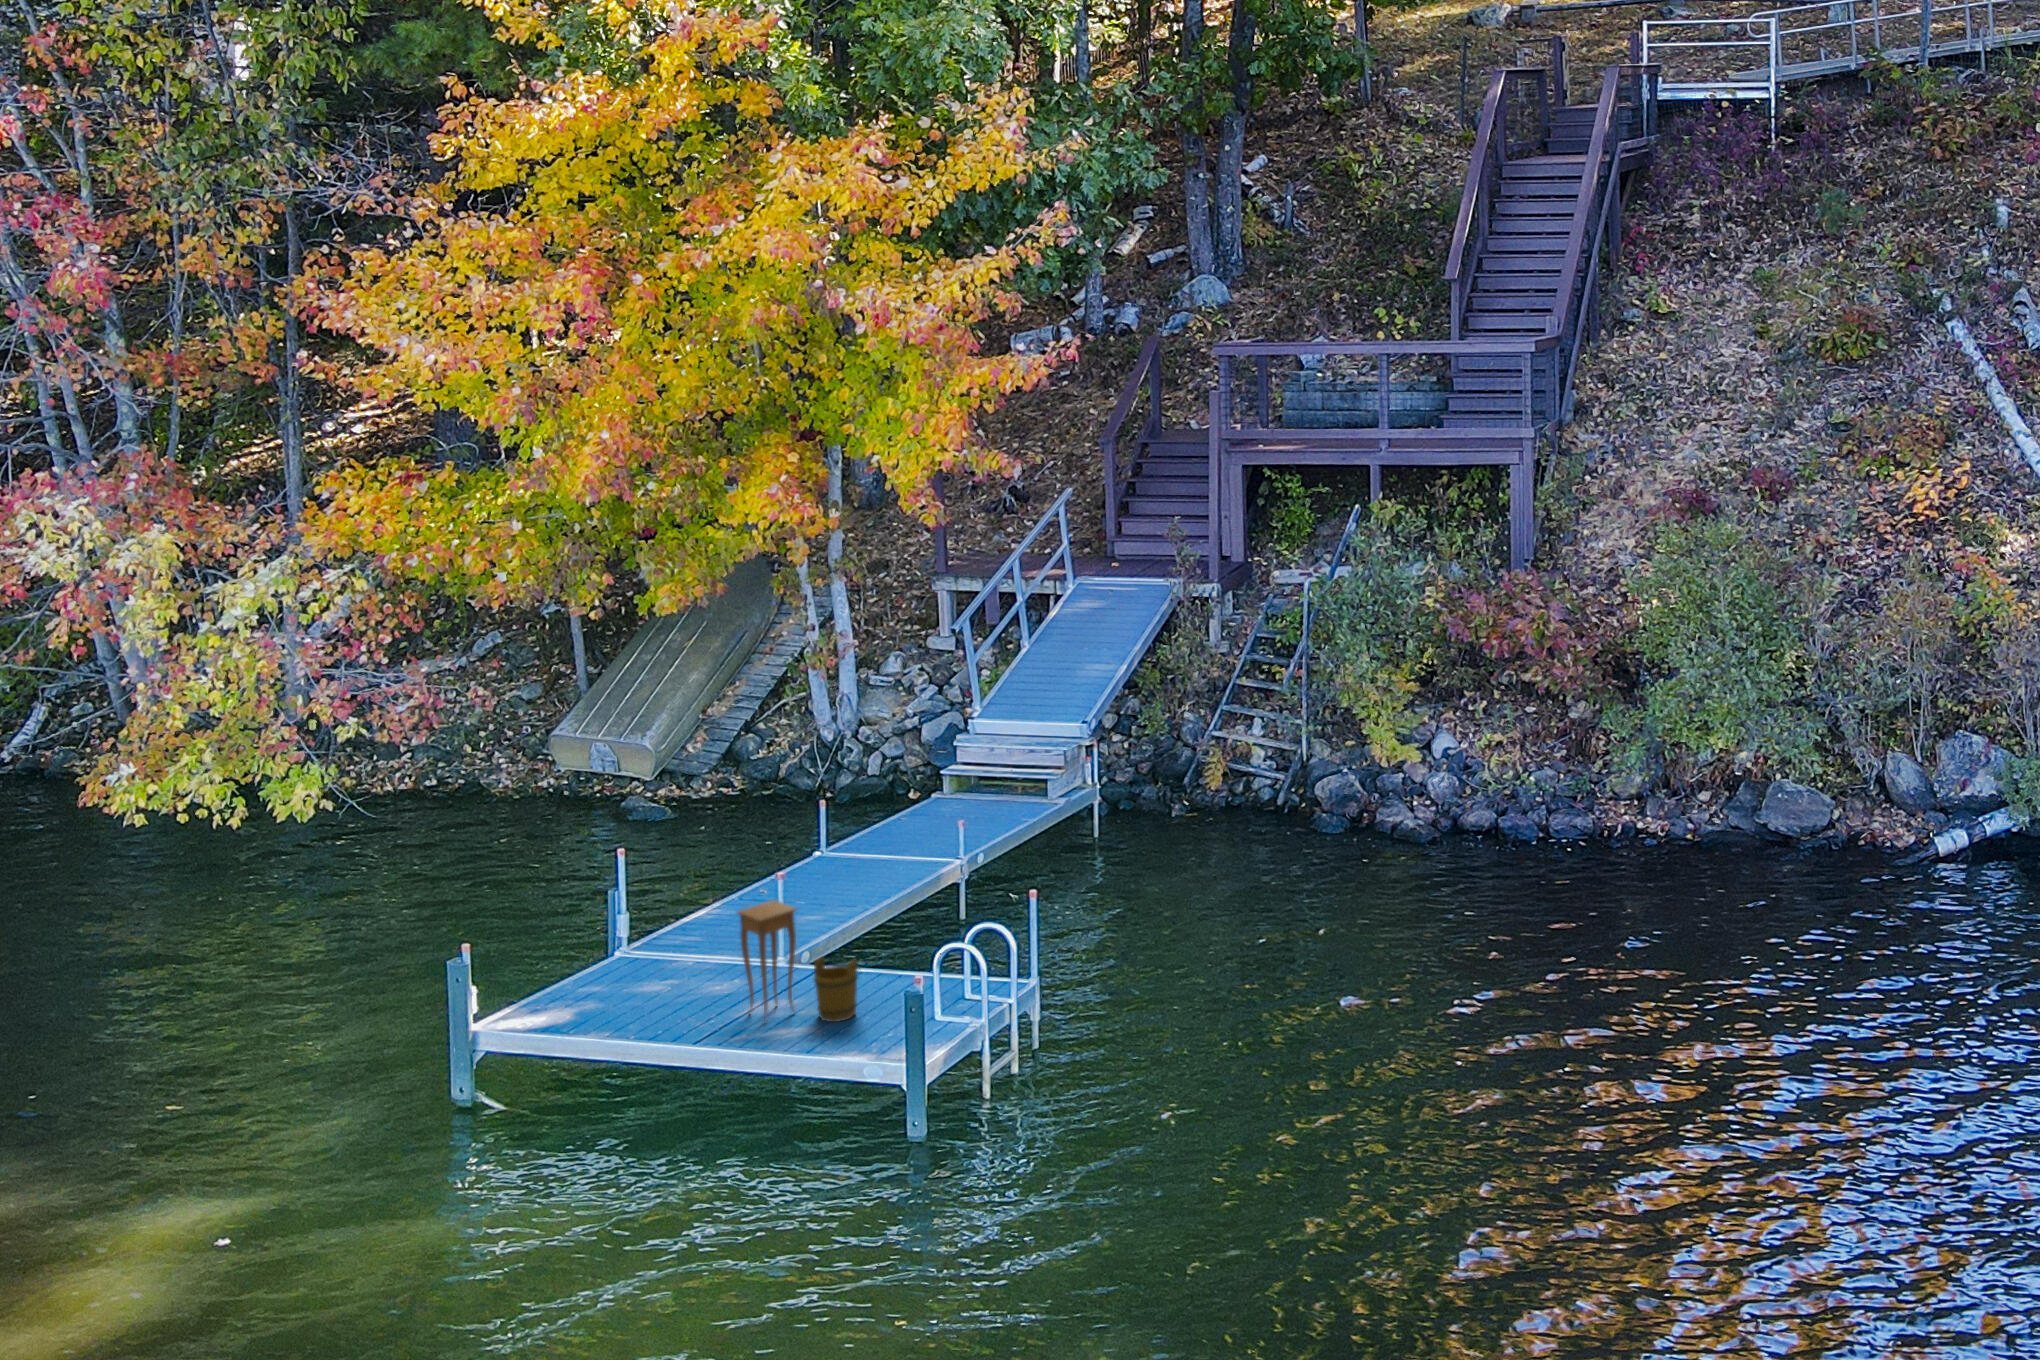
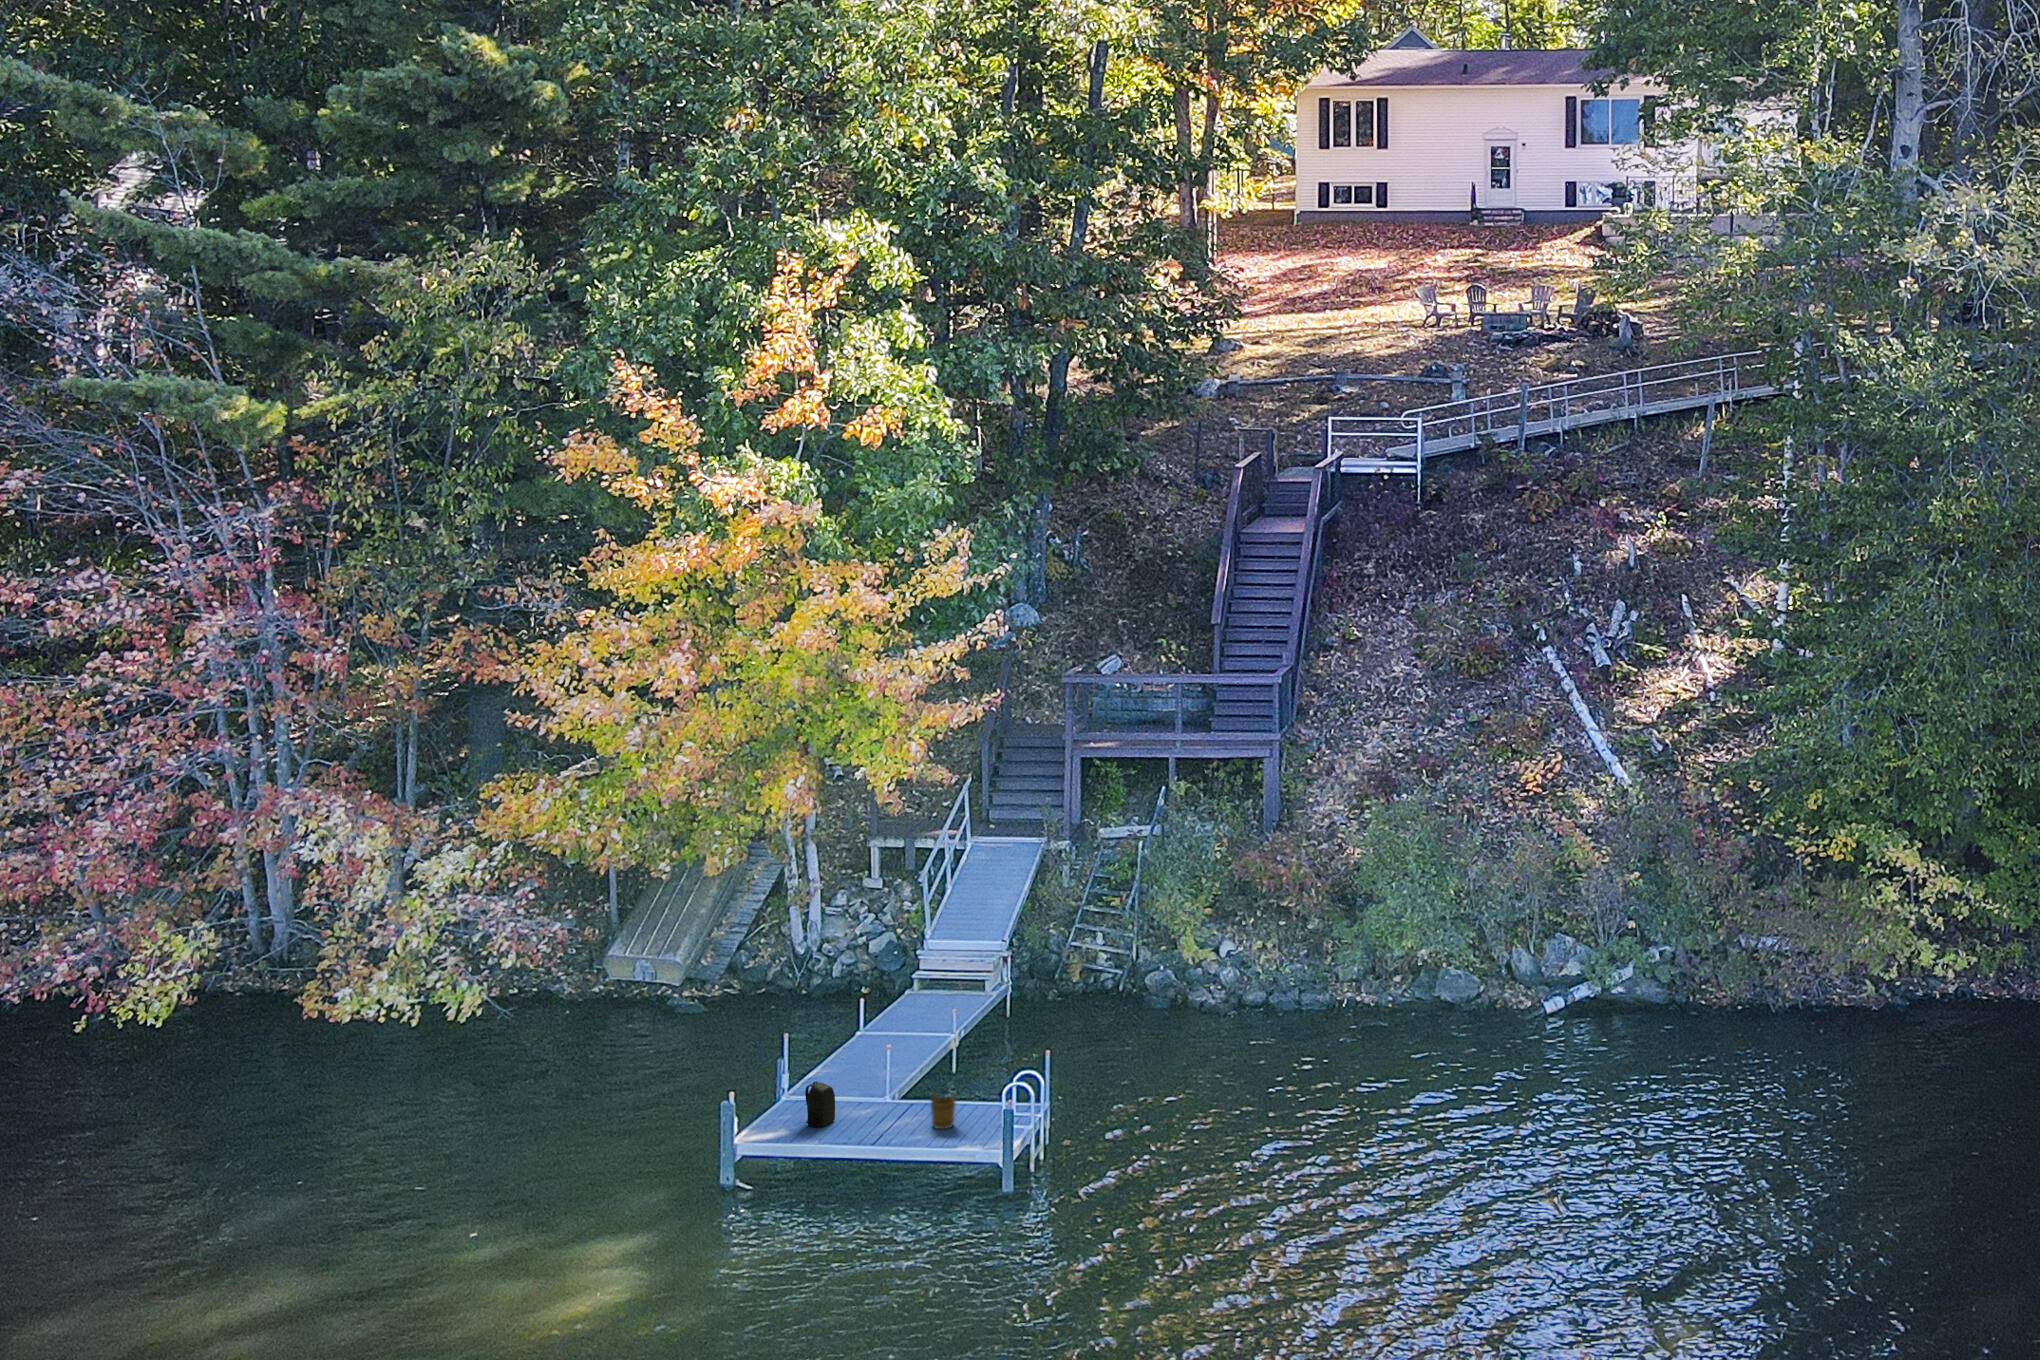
side table: present [738,900,797,1022] -> none [887,1060,922,1132]
backpack: none [611,929,667,1009] -> present [805,1081,835,1128]

